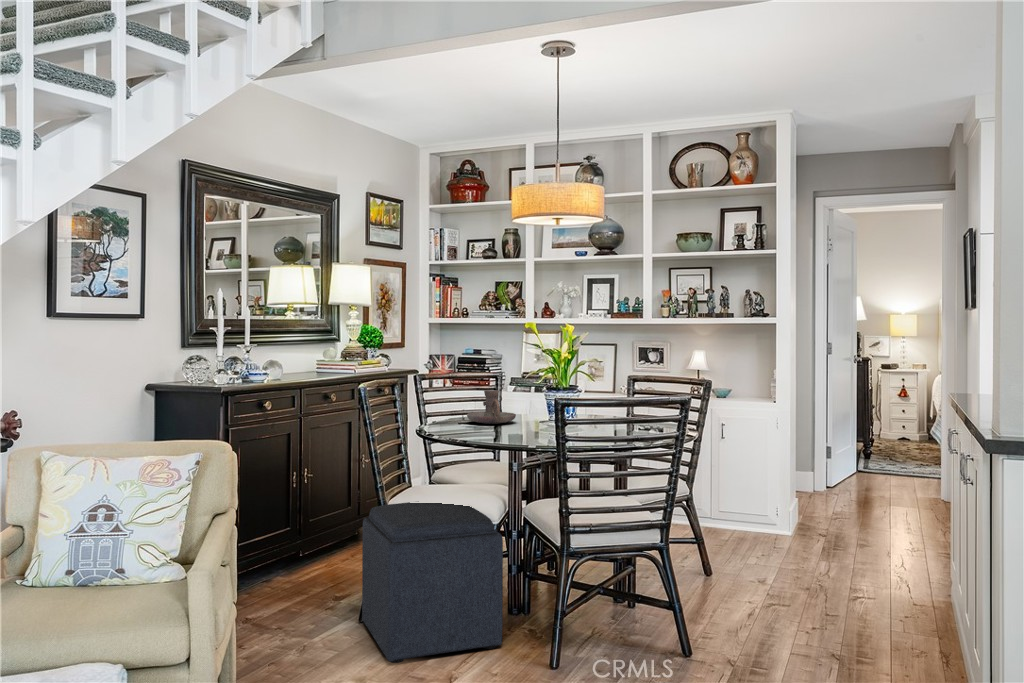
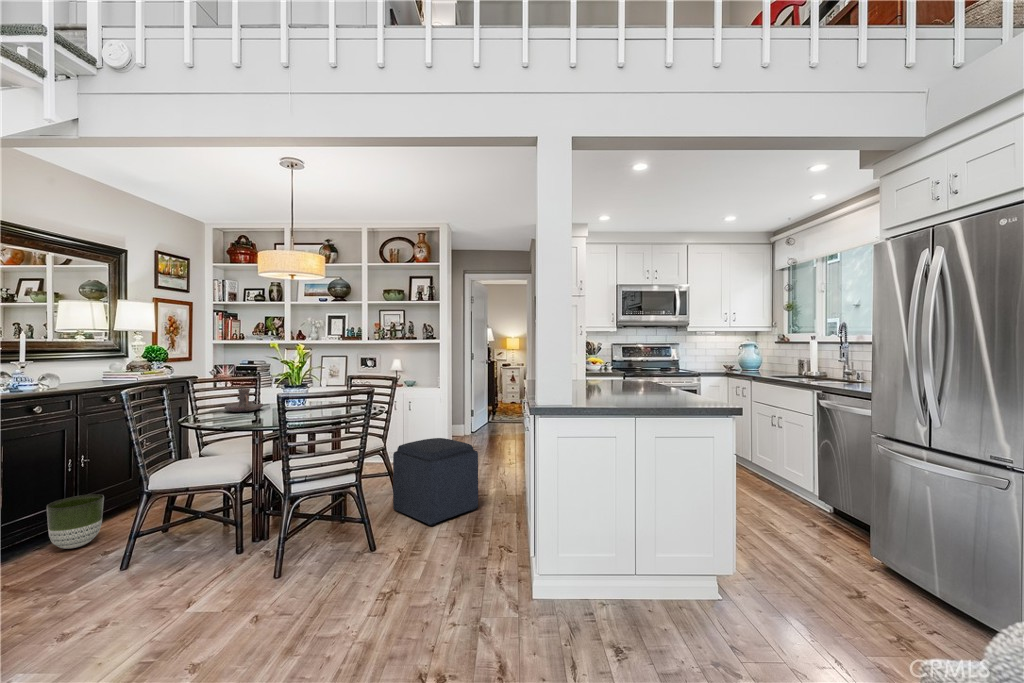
ottoman: present [362,502,503,663] -> present [393,438,478,526]
planter: none [278,519,332,585] -> present [47,494,104,549]

